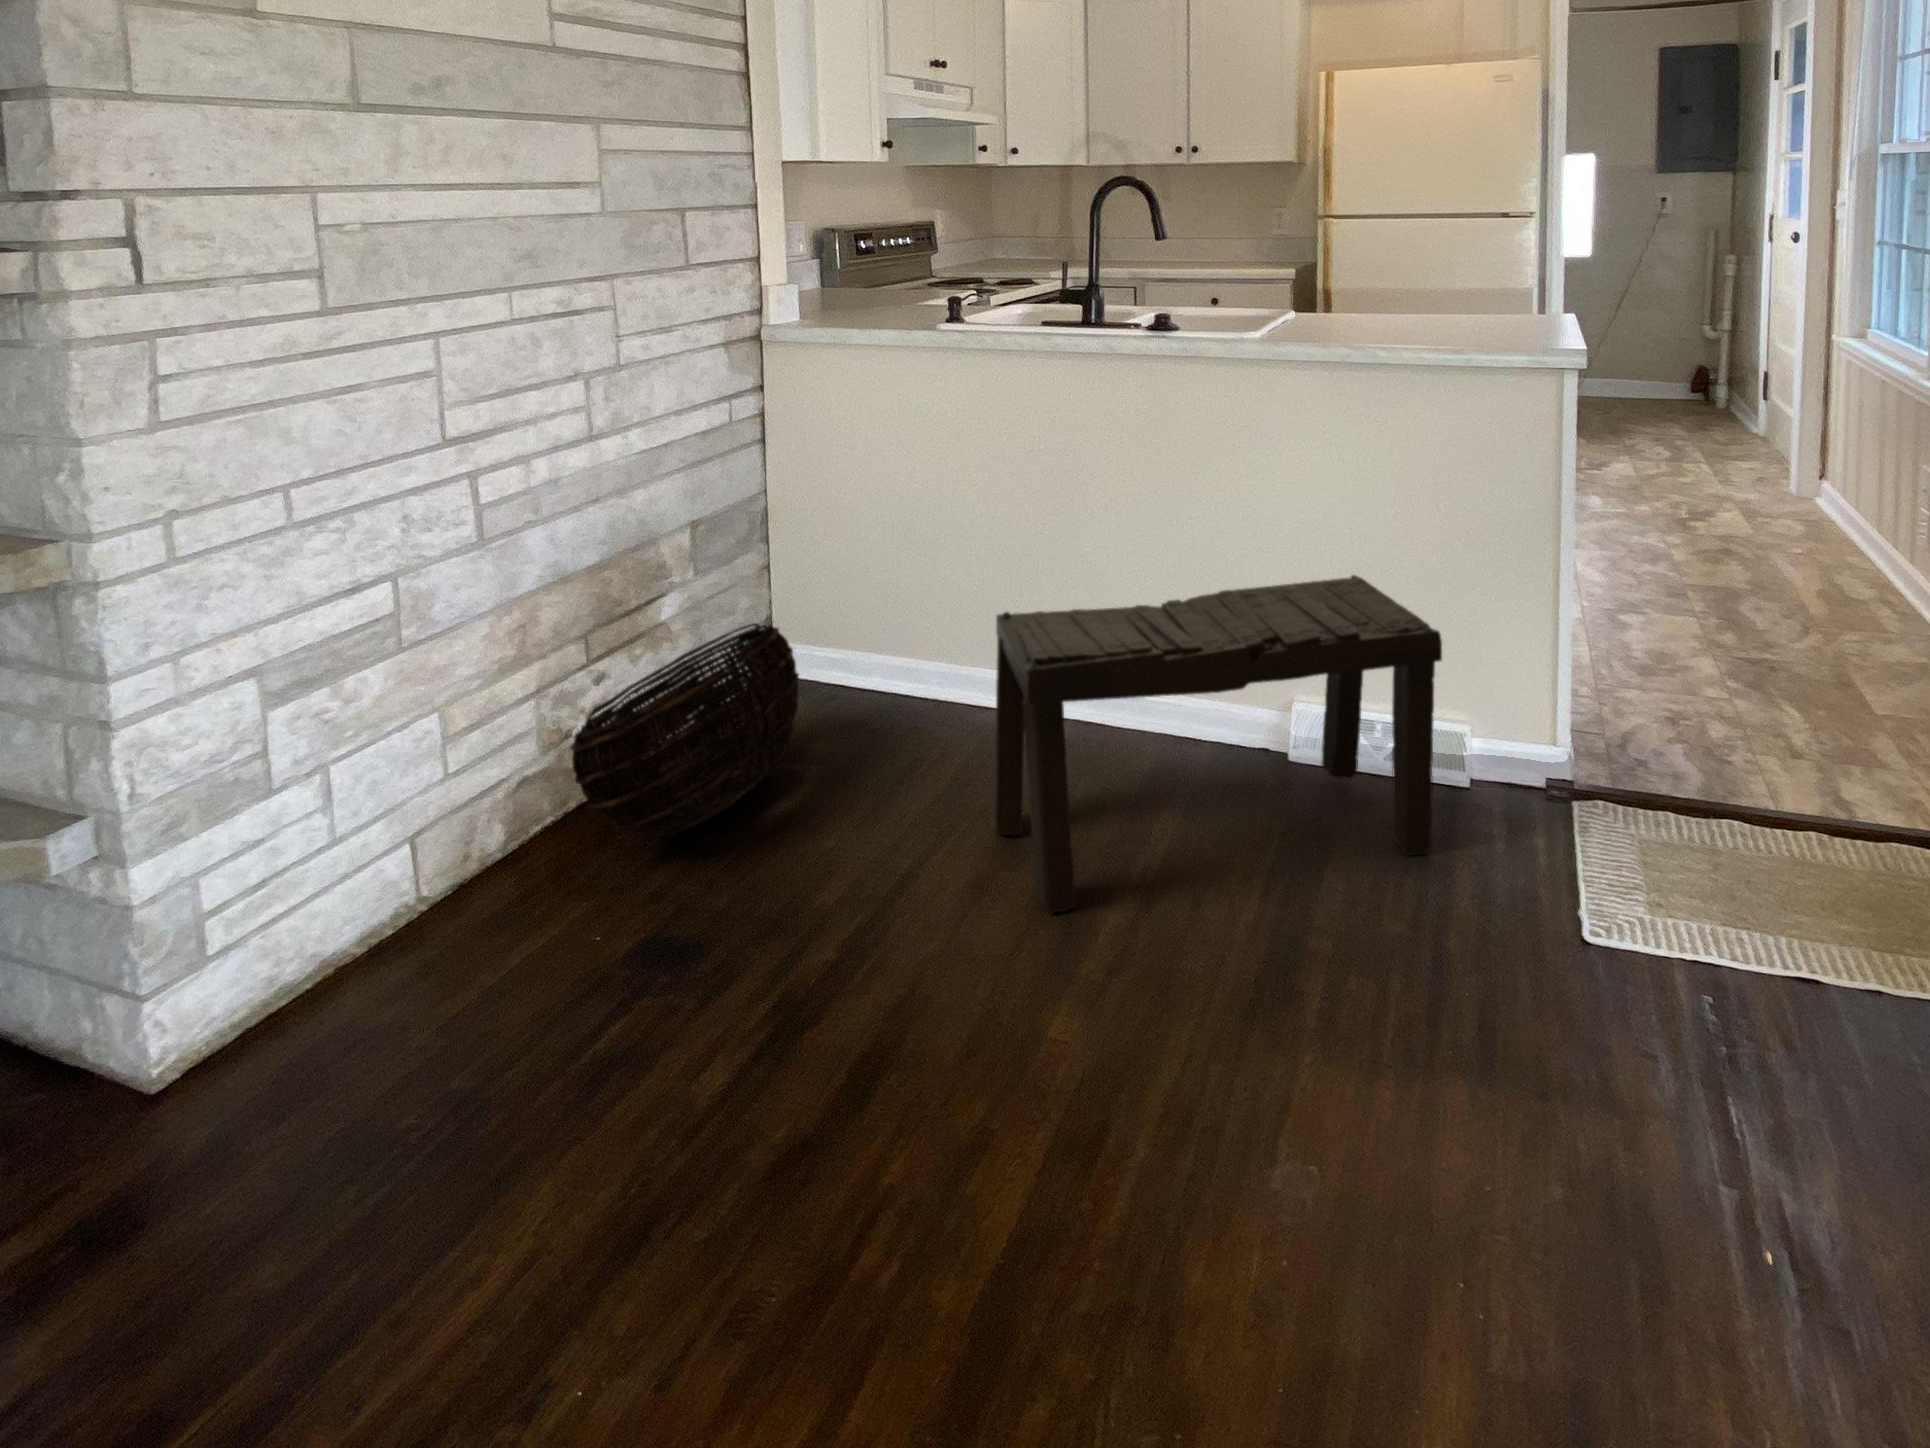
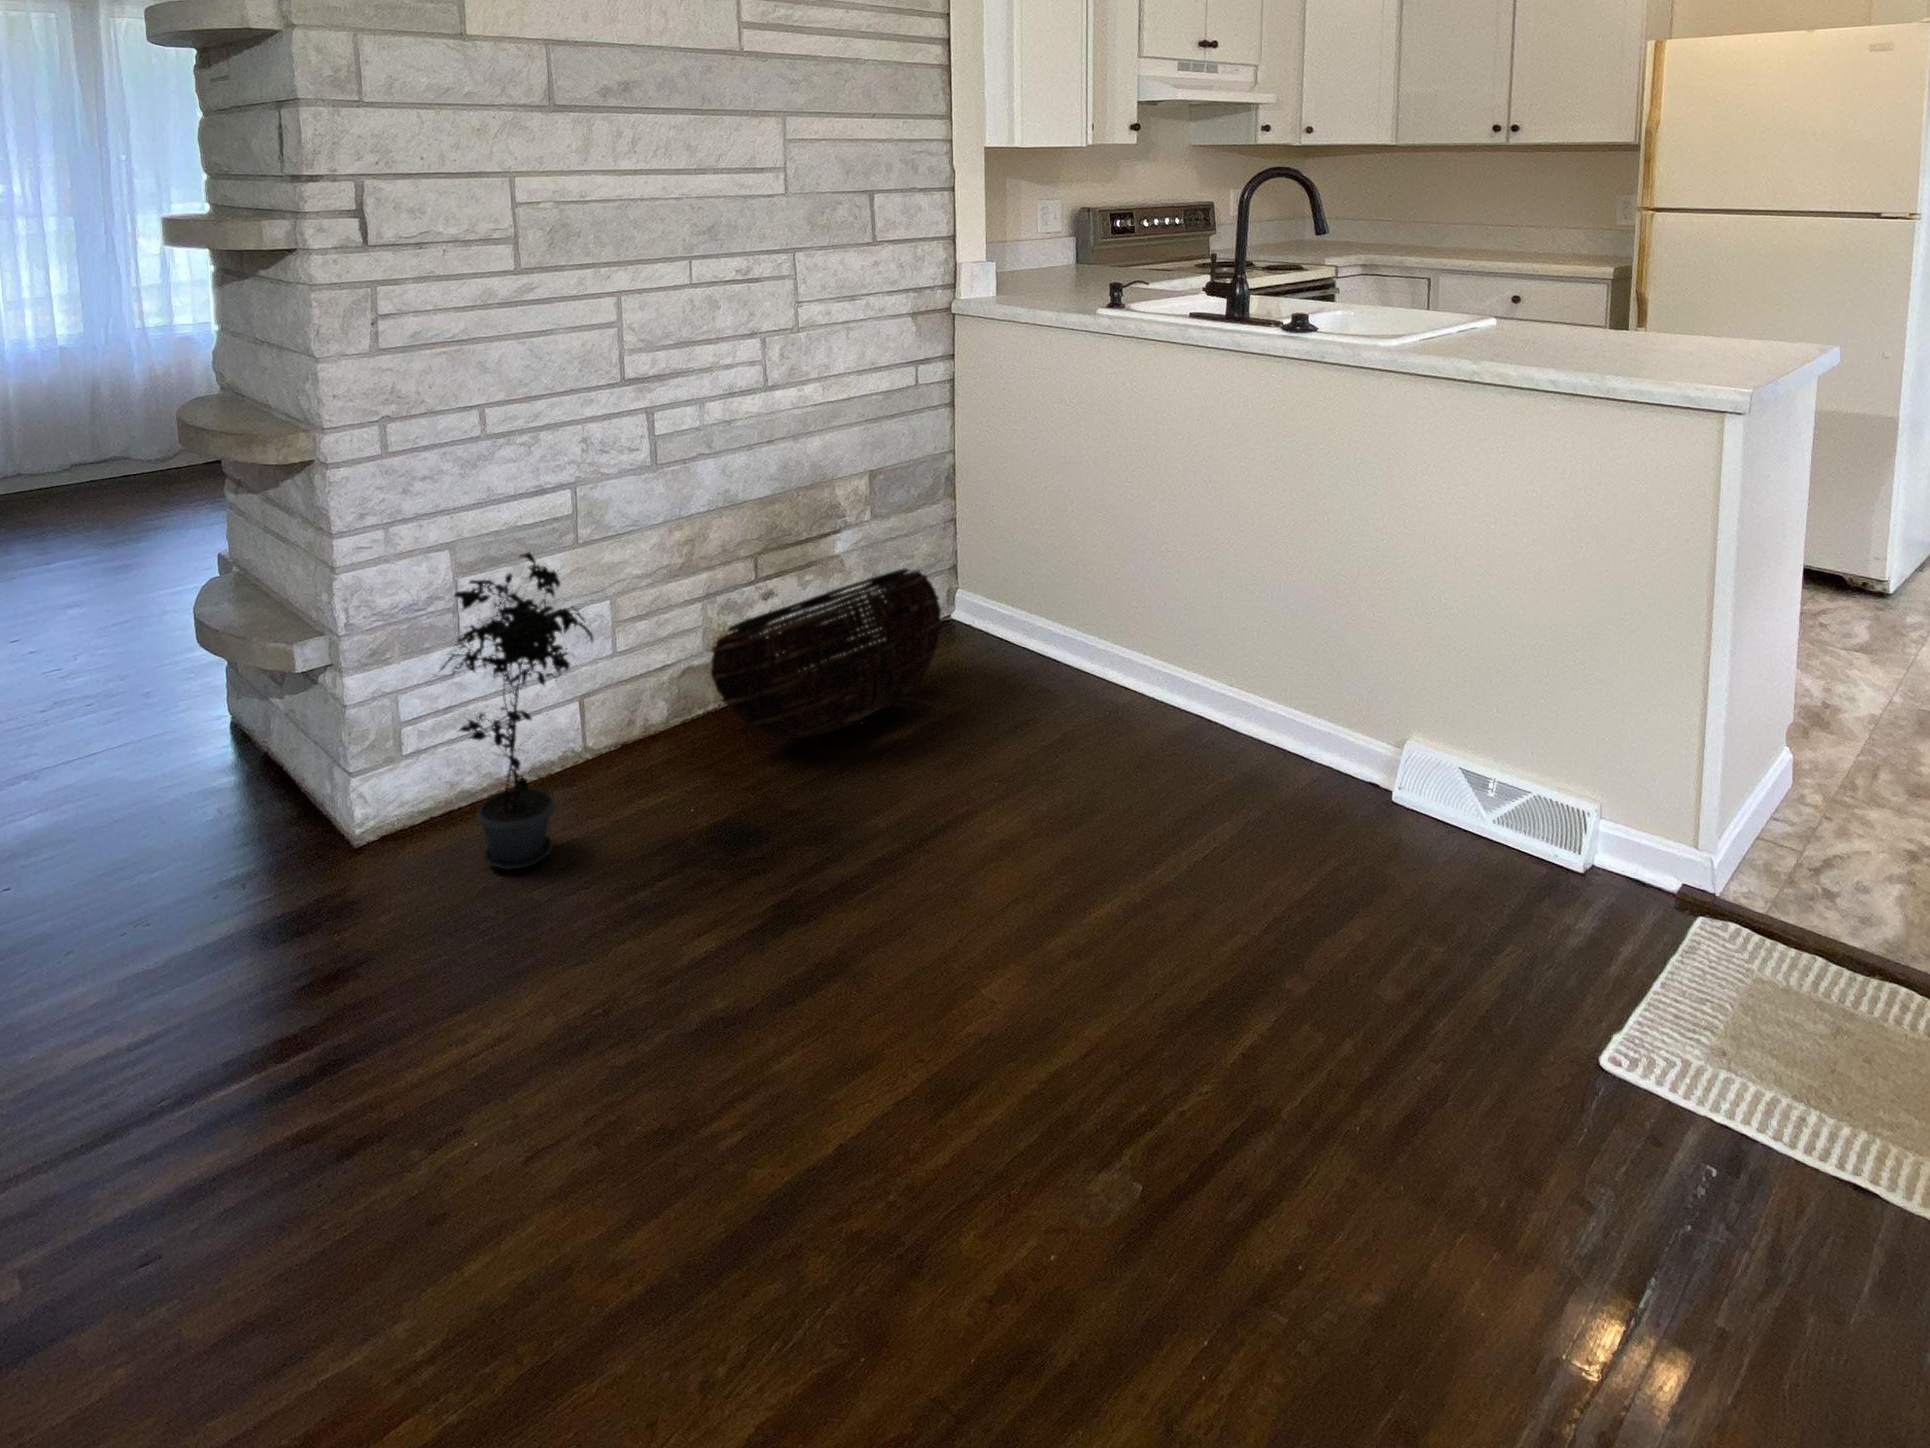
bench: present [994,575,1442,914] -> none [1041,593,1501,929]
potted plant: none [278,659,517,1069] -> present [441,552,593,869]

